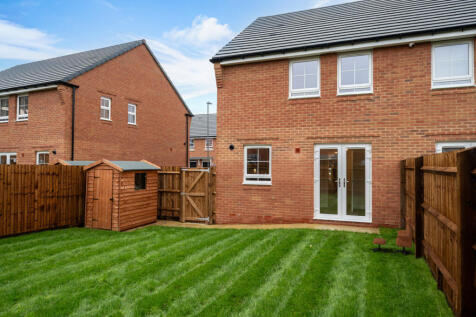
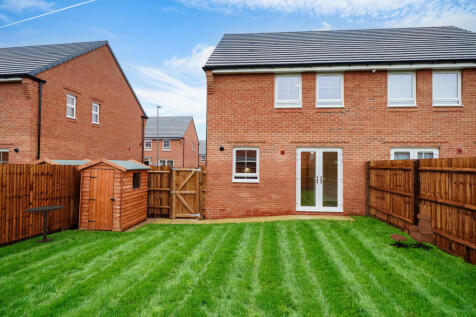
pedestal table: none [52,200,82,230] -> present [25,205,64,243]

